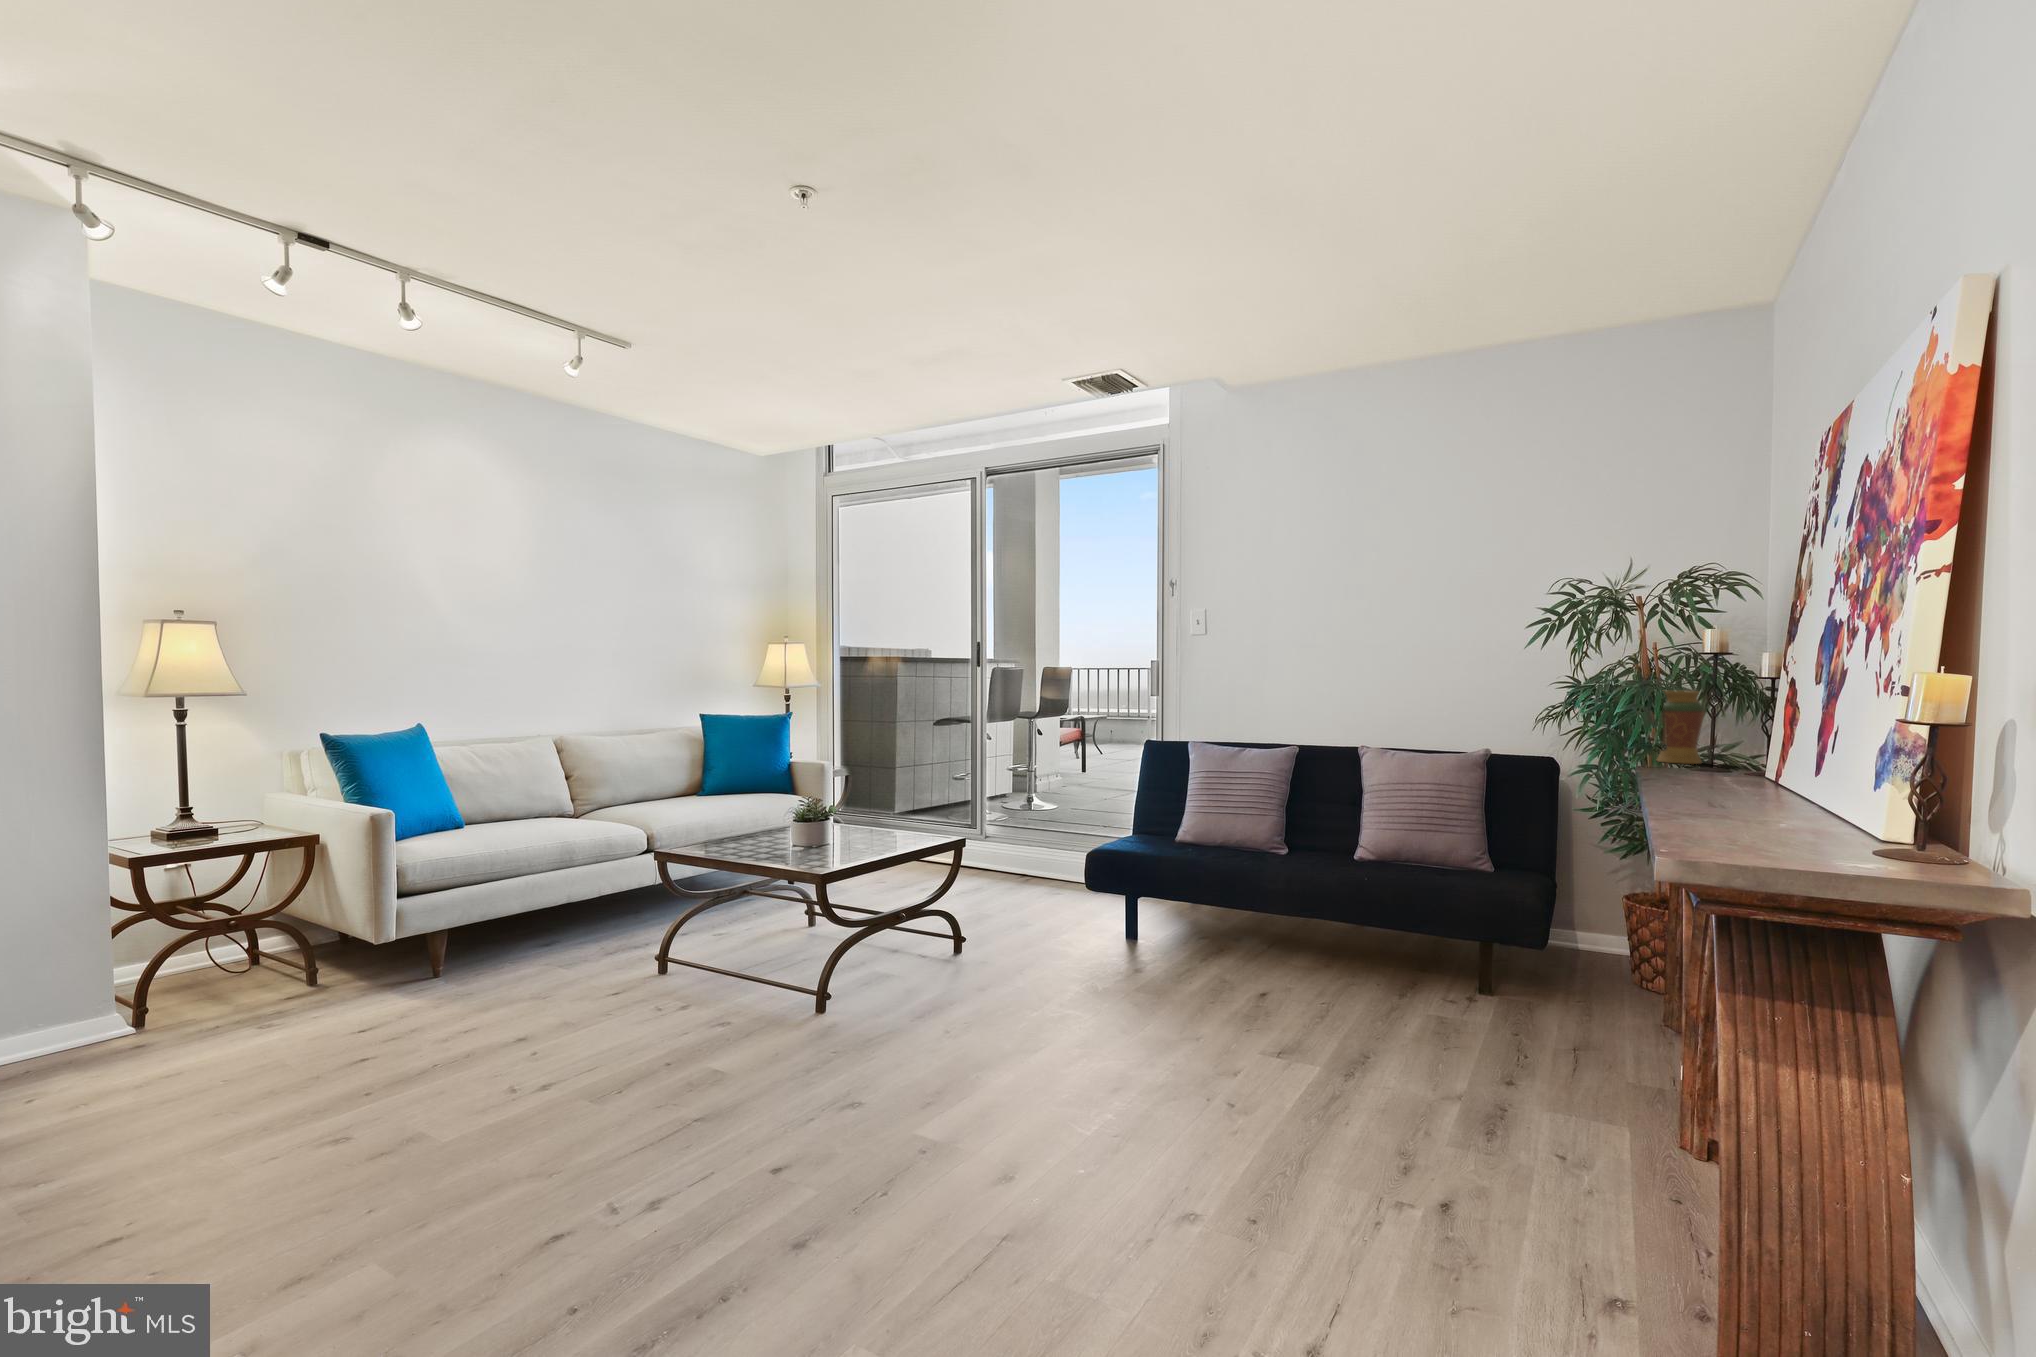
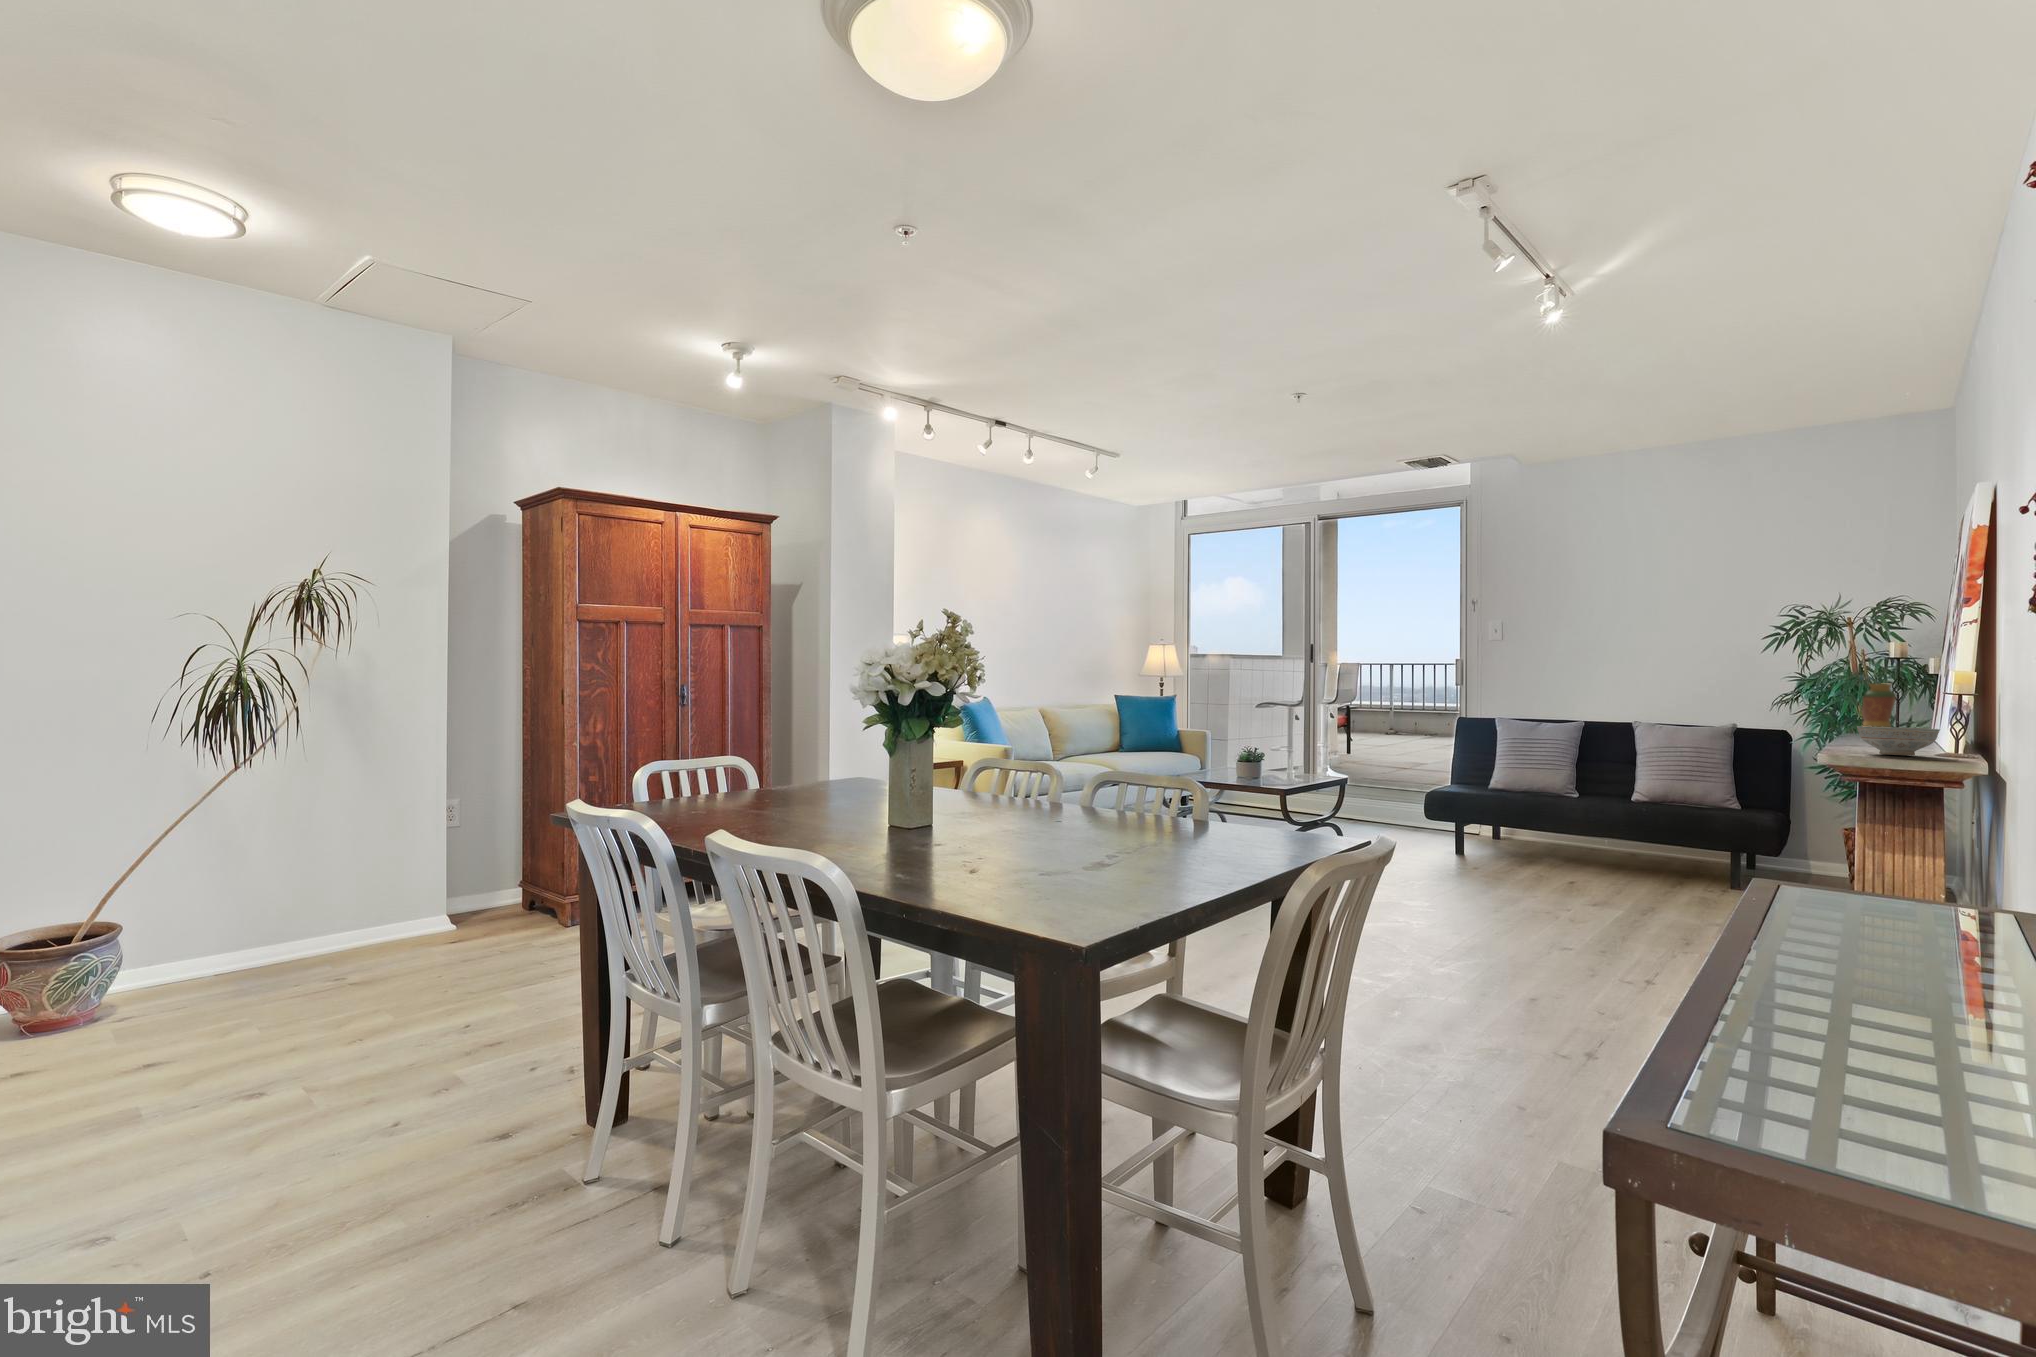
decorative bowl: none [1711,789,1888,860] -> present [1857,726,1940,755]

